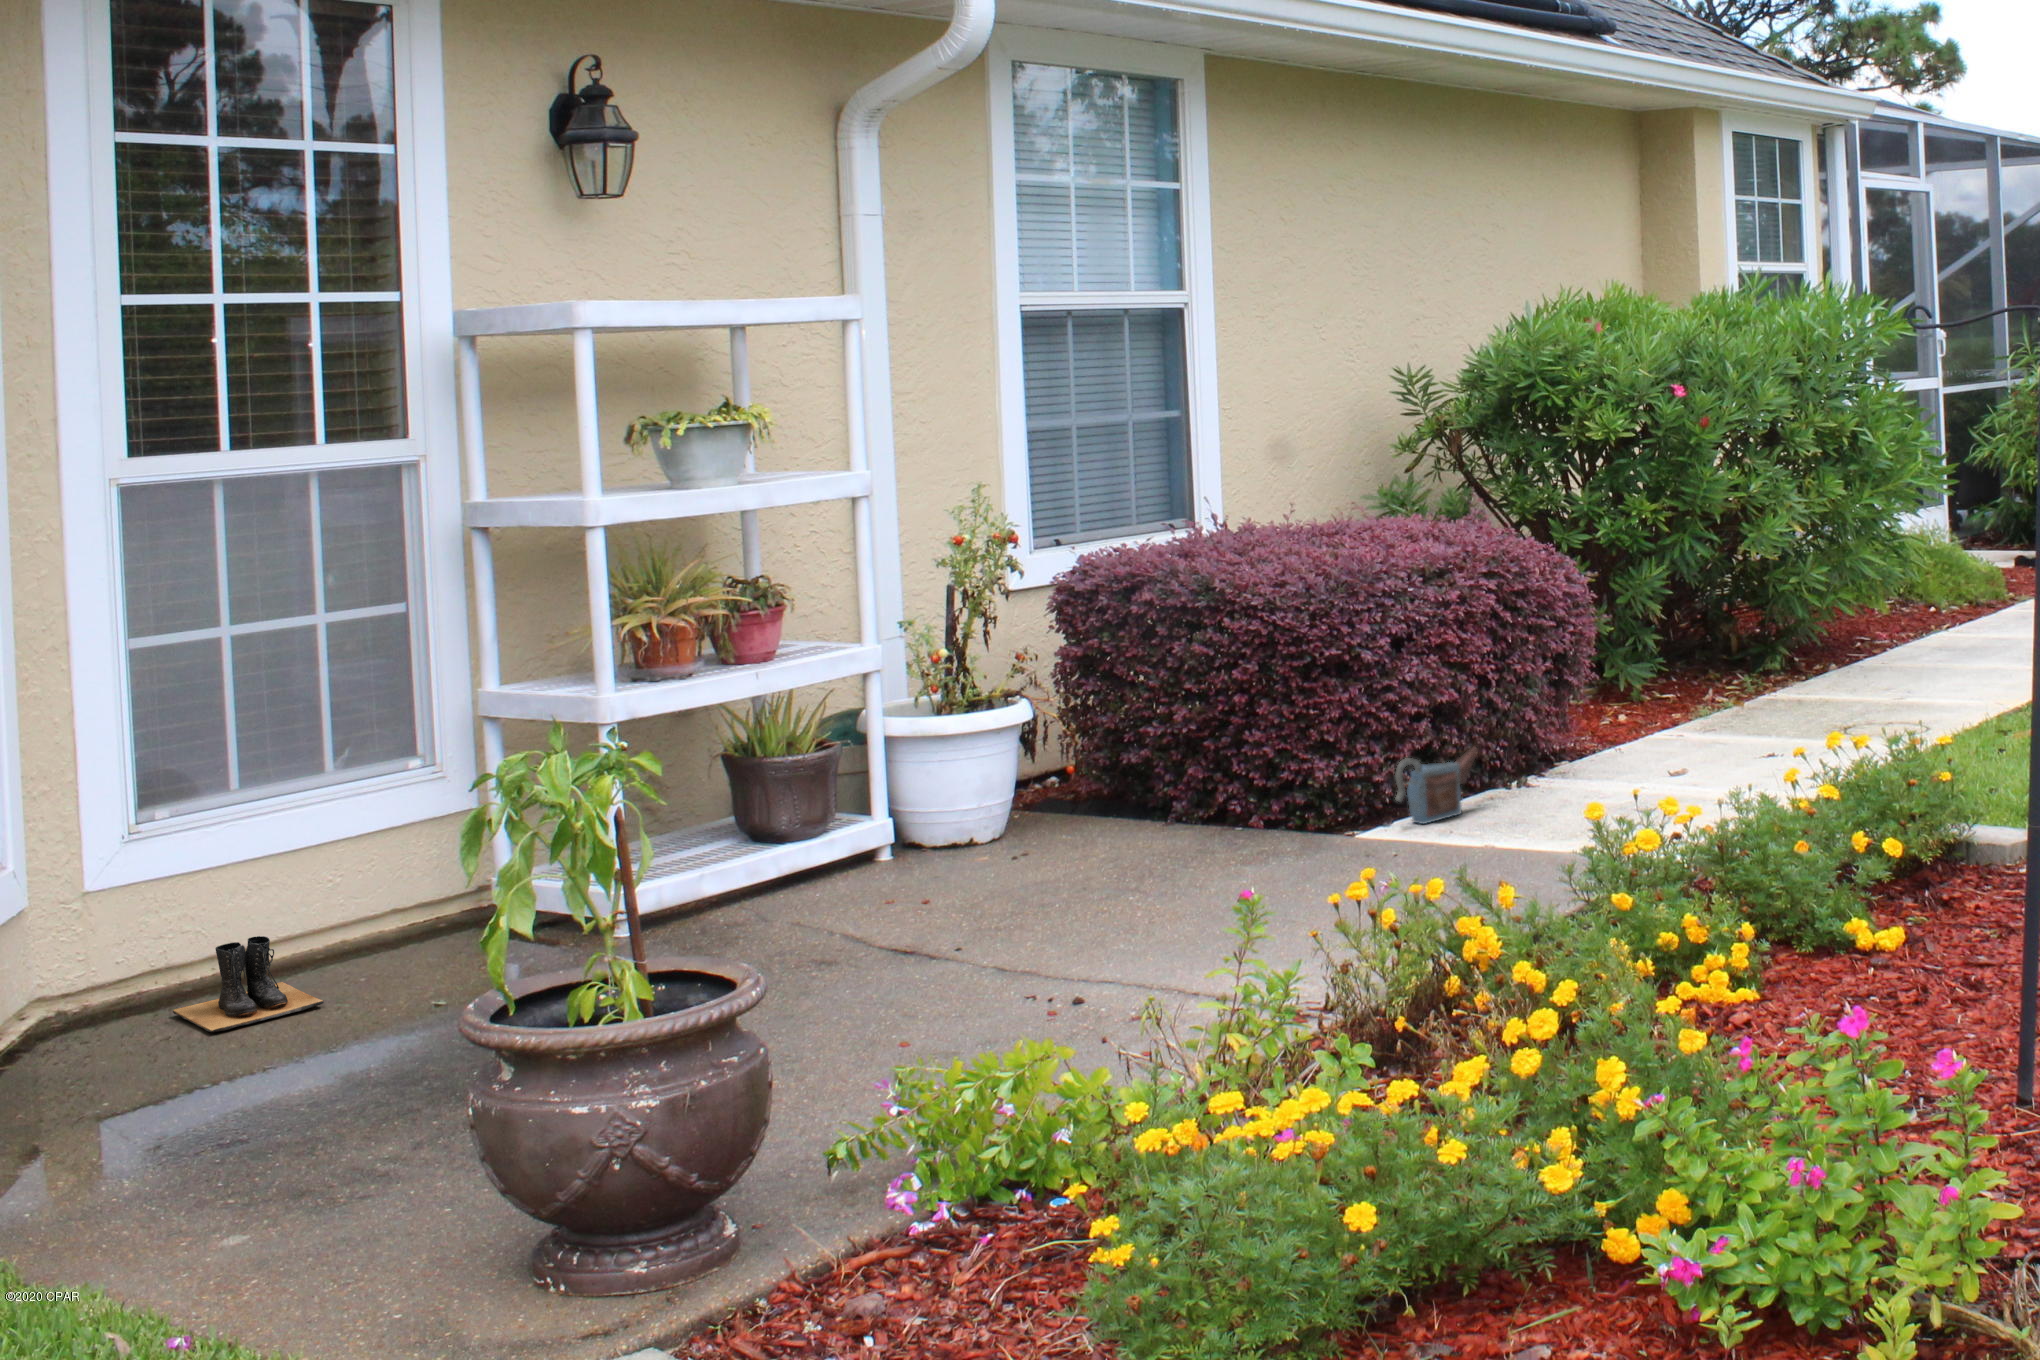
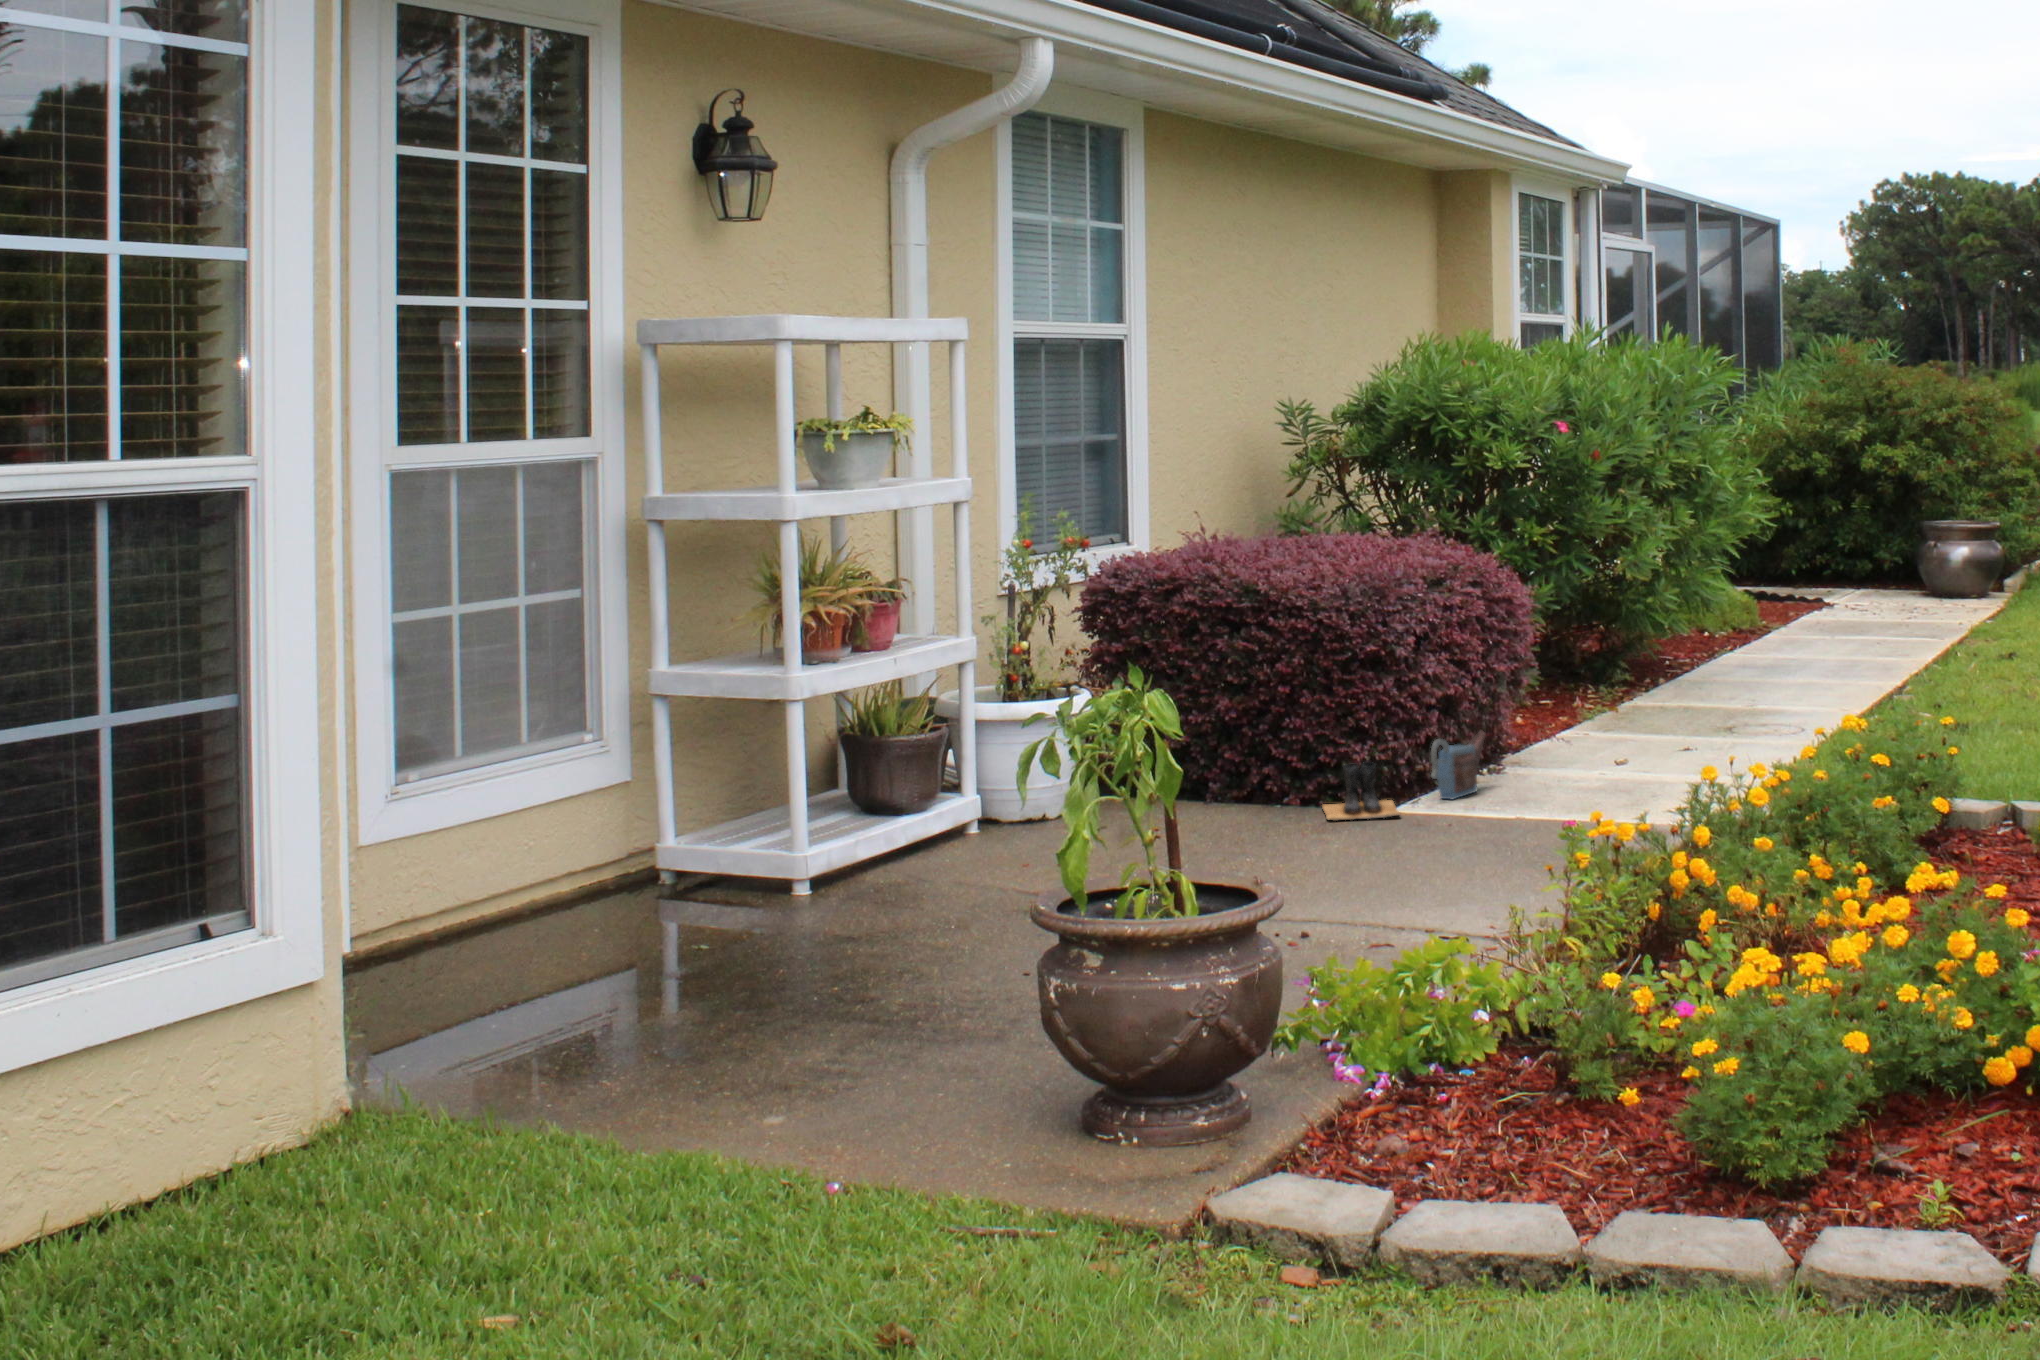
boots: present [173,936,324,1032] -> present [1322,762,1400,821]

